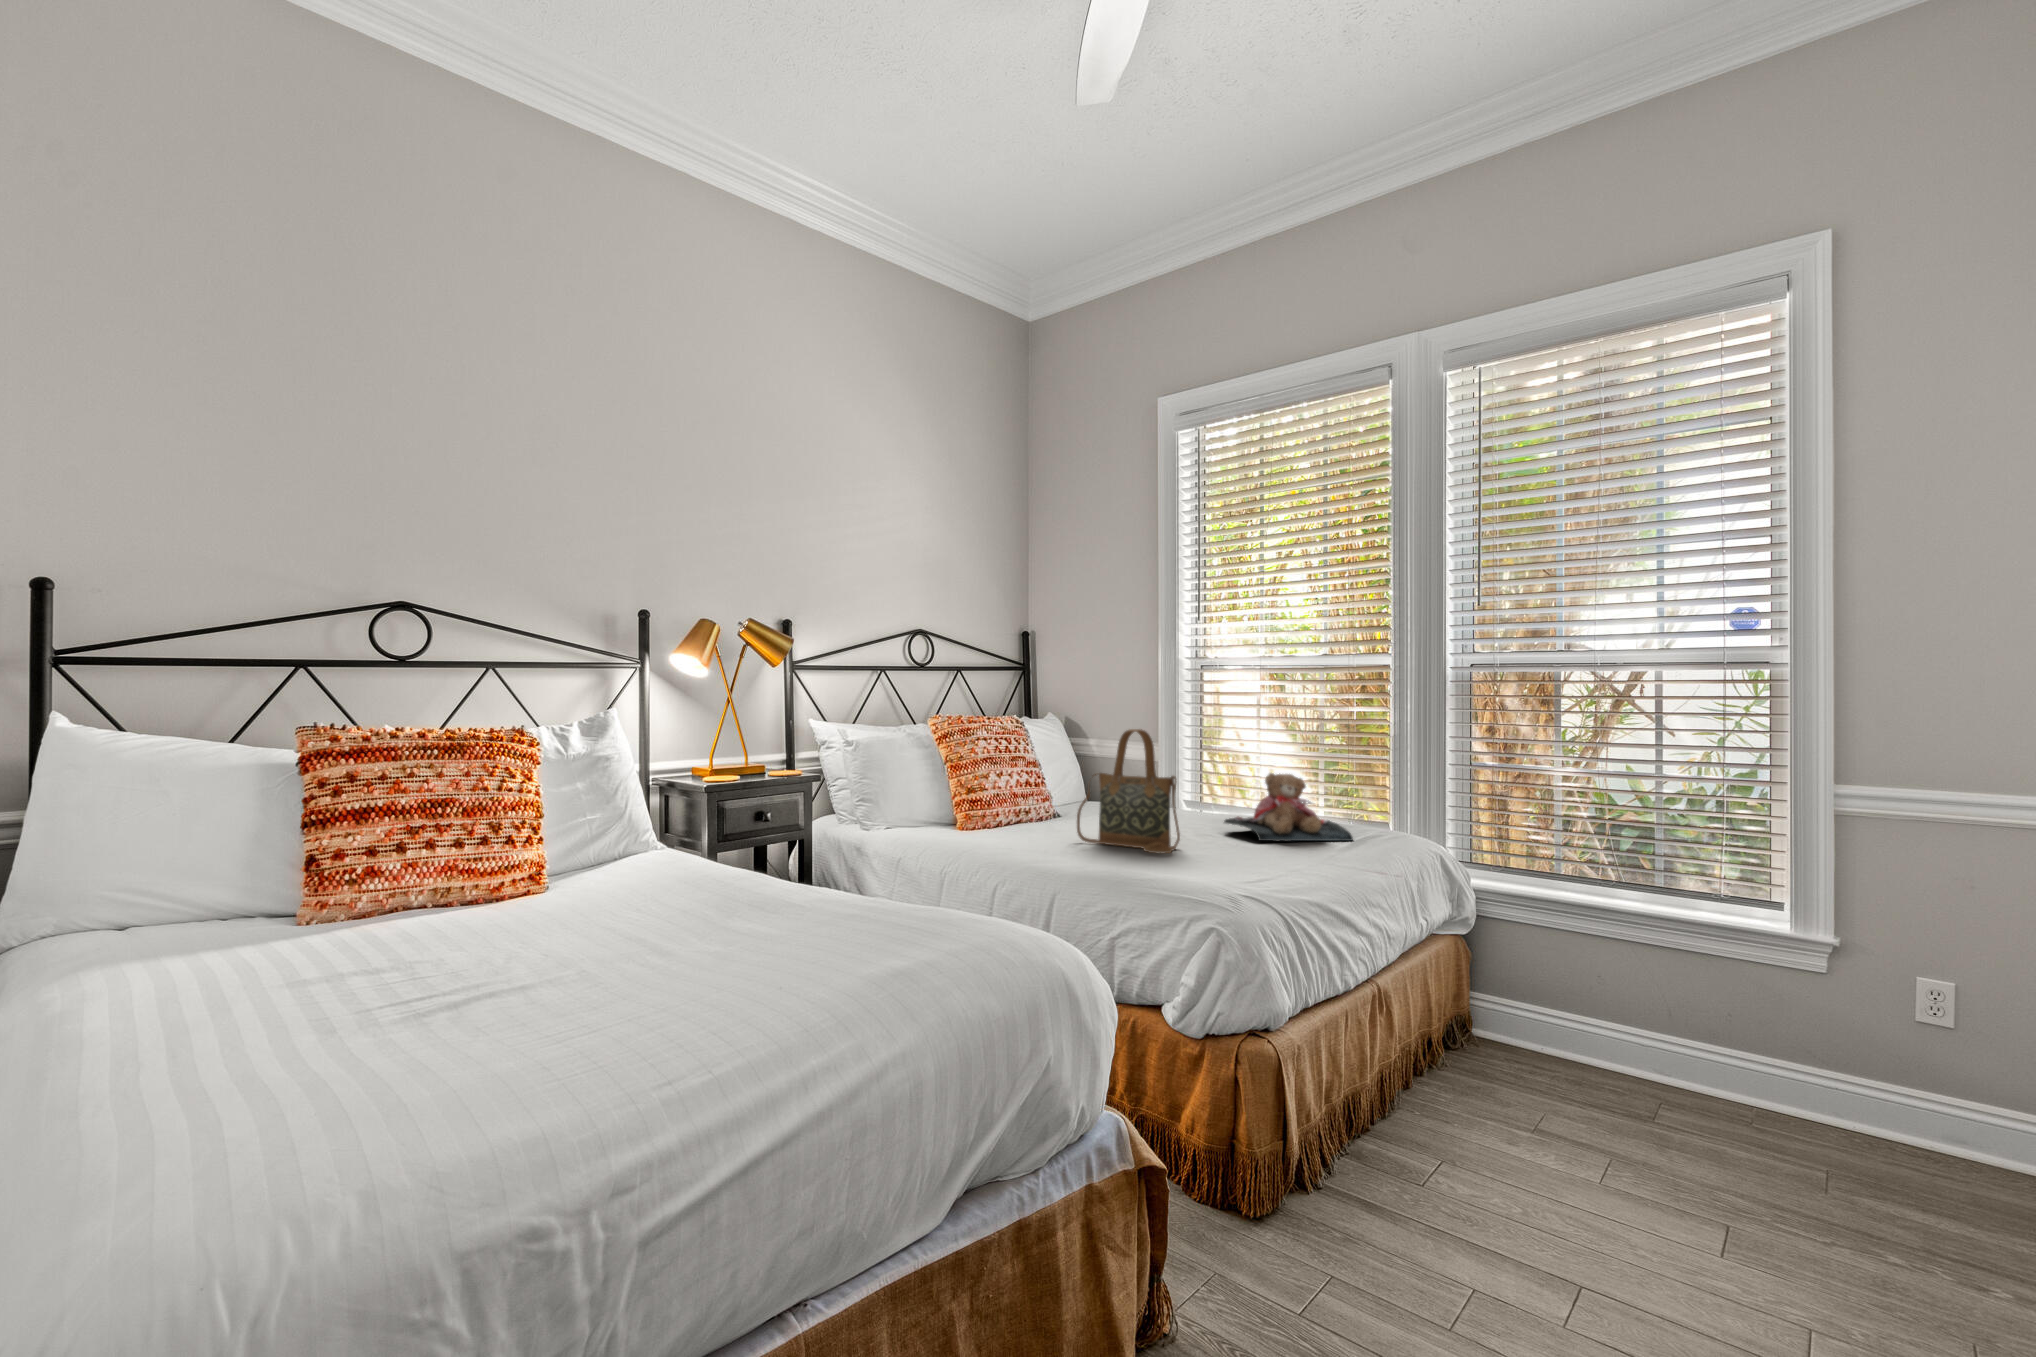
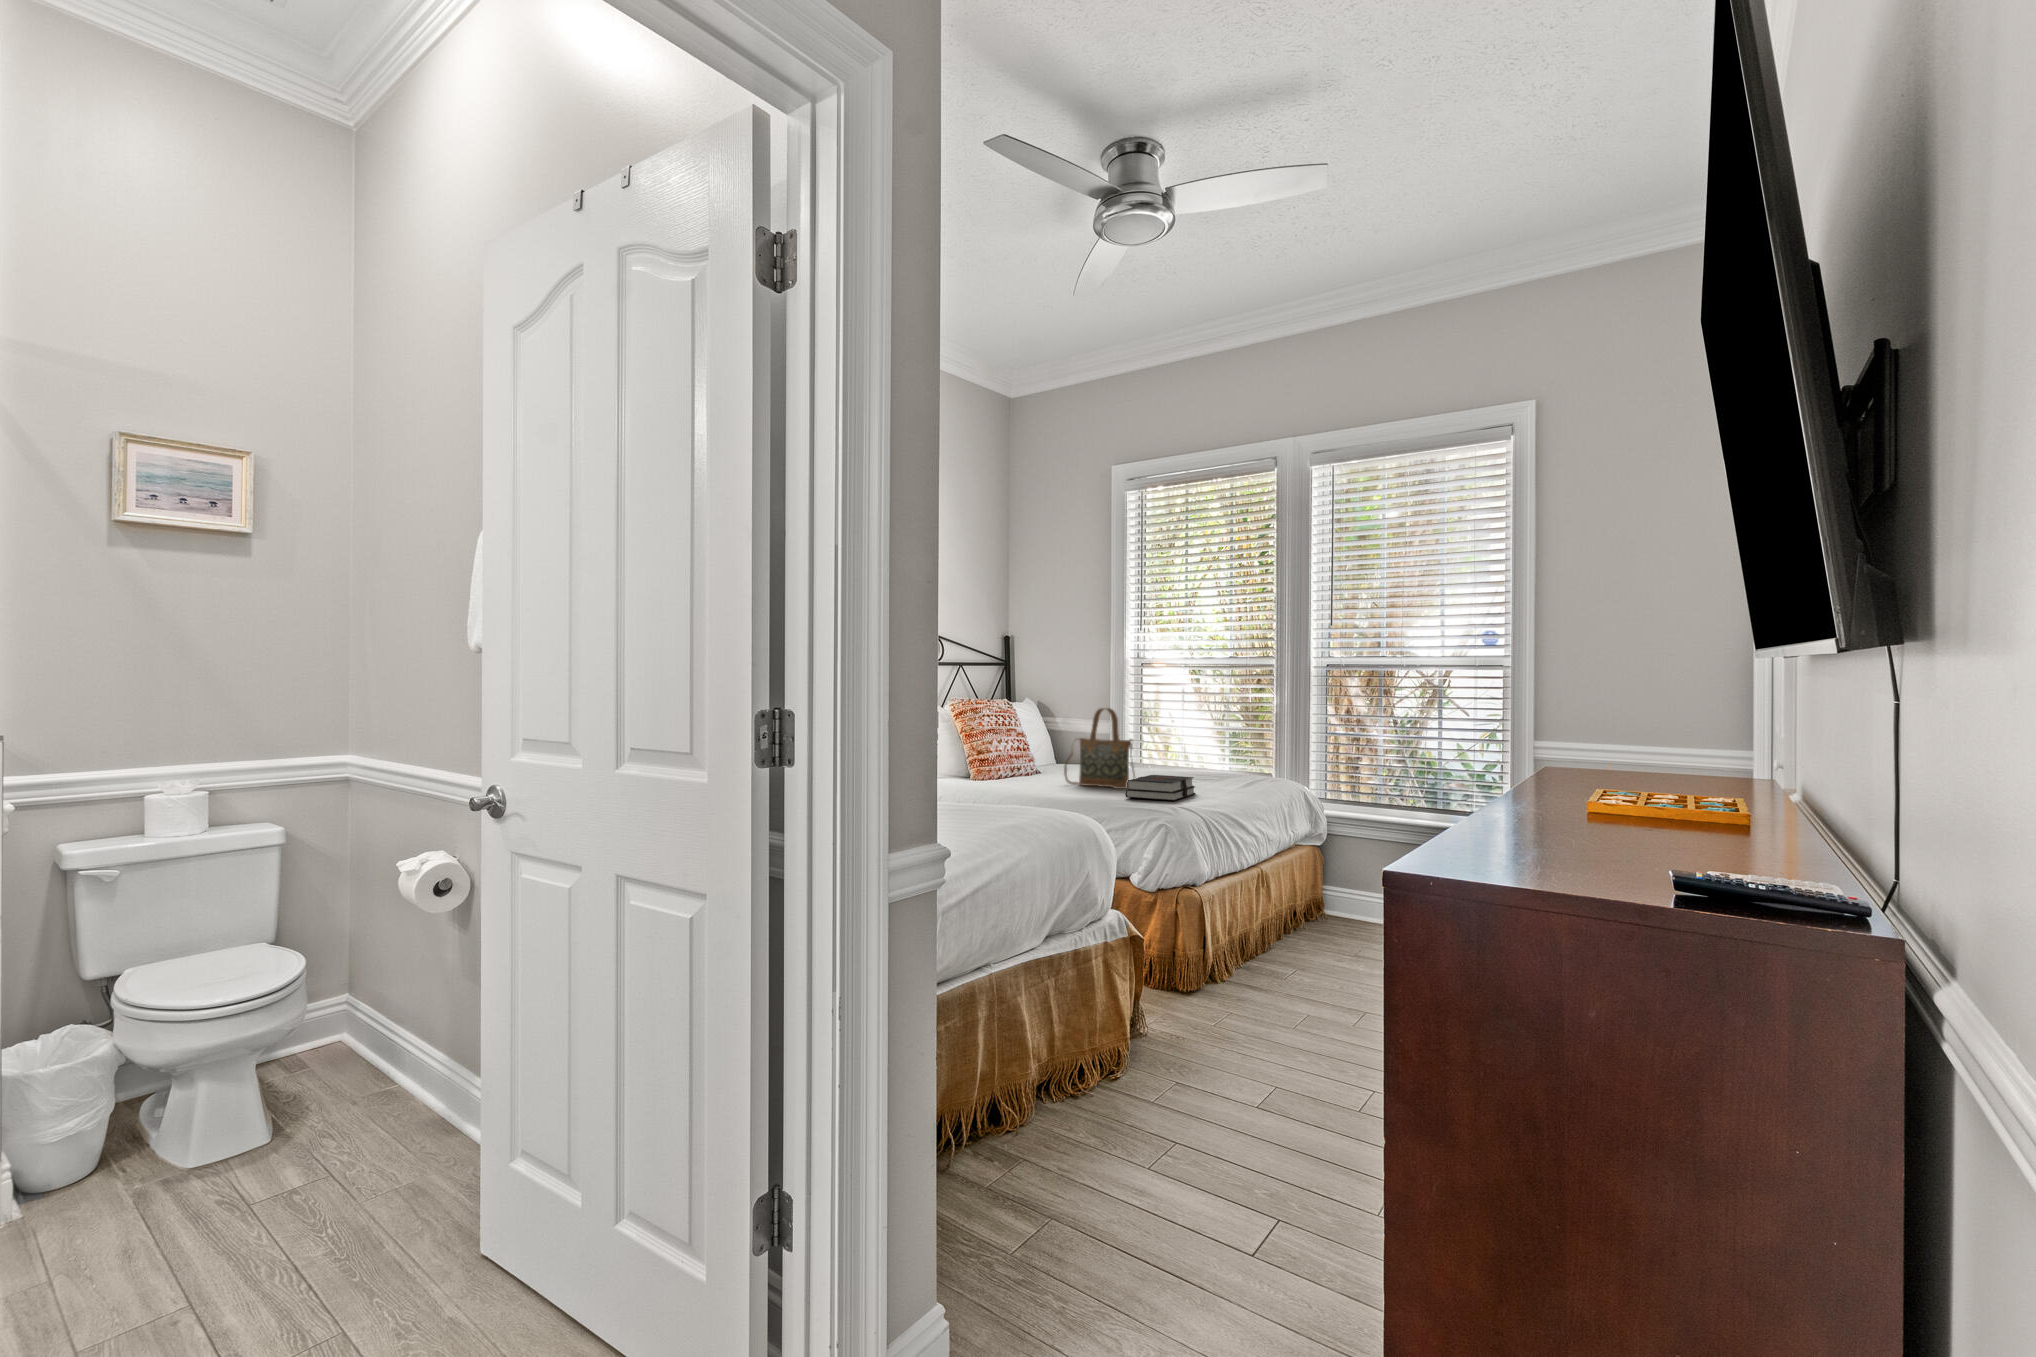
teddy bear: present [1224,773,1353,841] -> none [1162,737,1248,783]
hardback book: none [1156,834,1271,883] -> present [1125,775,1195,801]

